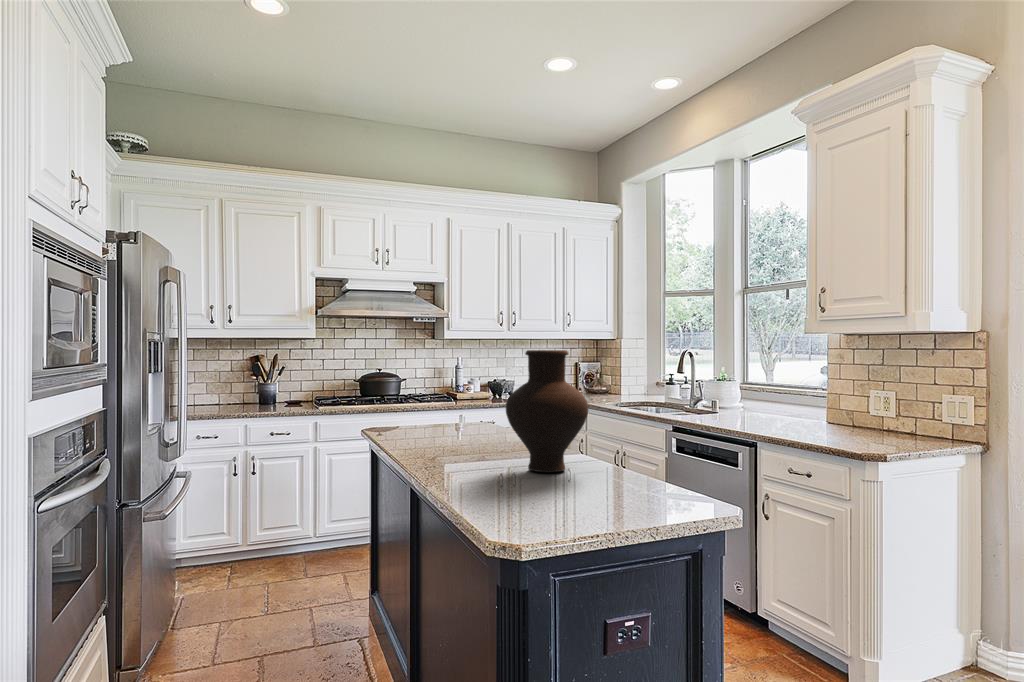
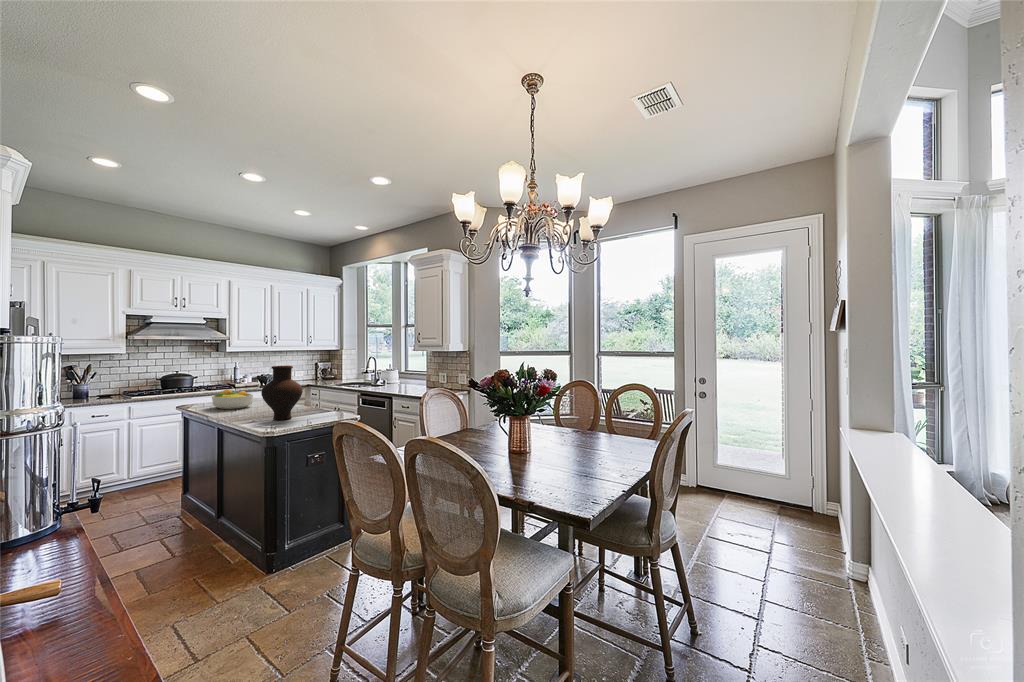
fruit bowl: none [419,398,487,438] -> present [212,389,253,409]

